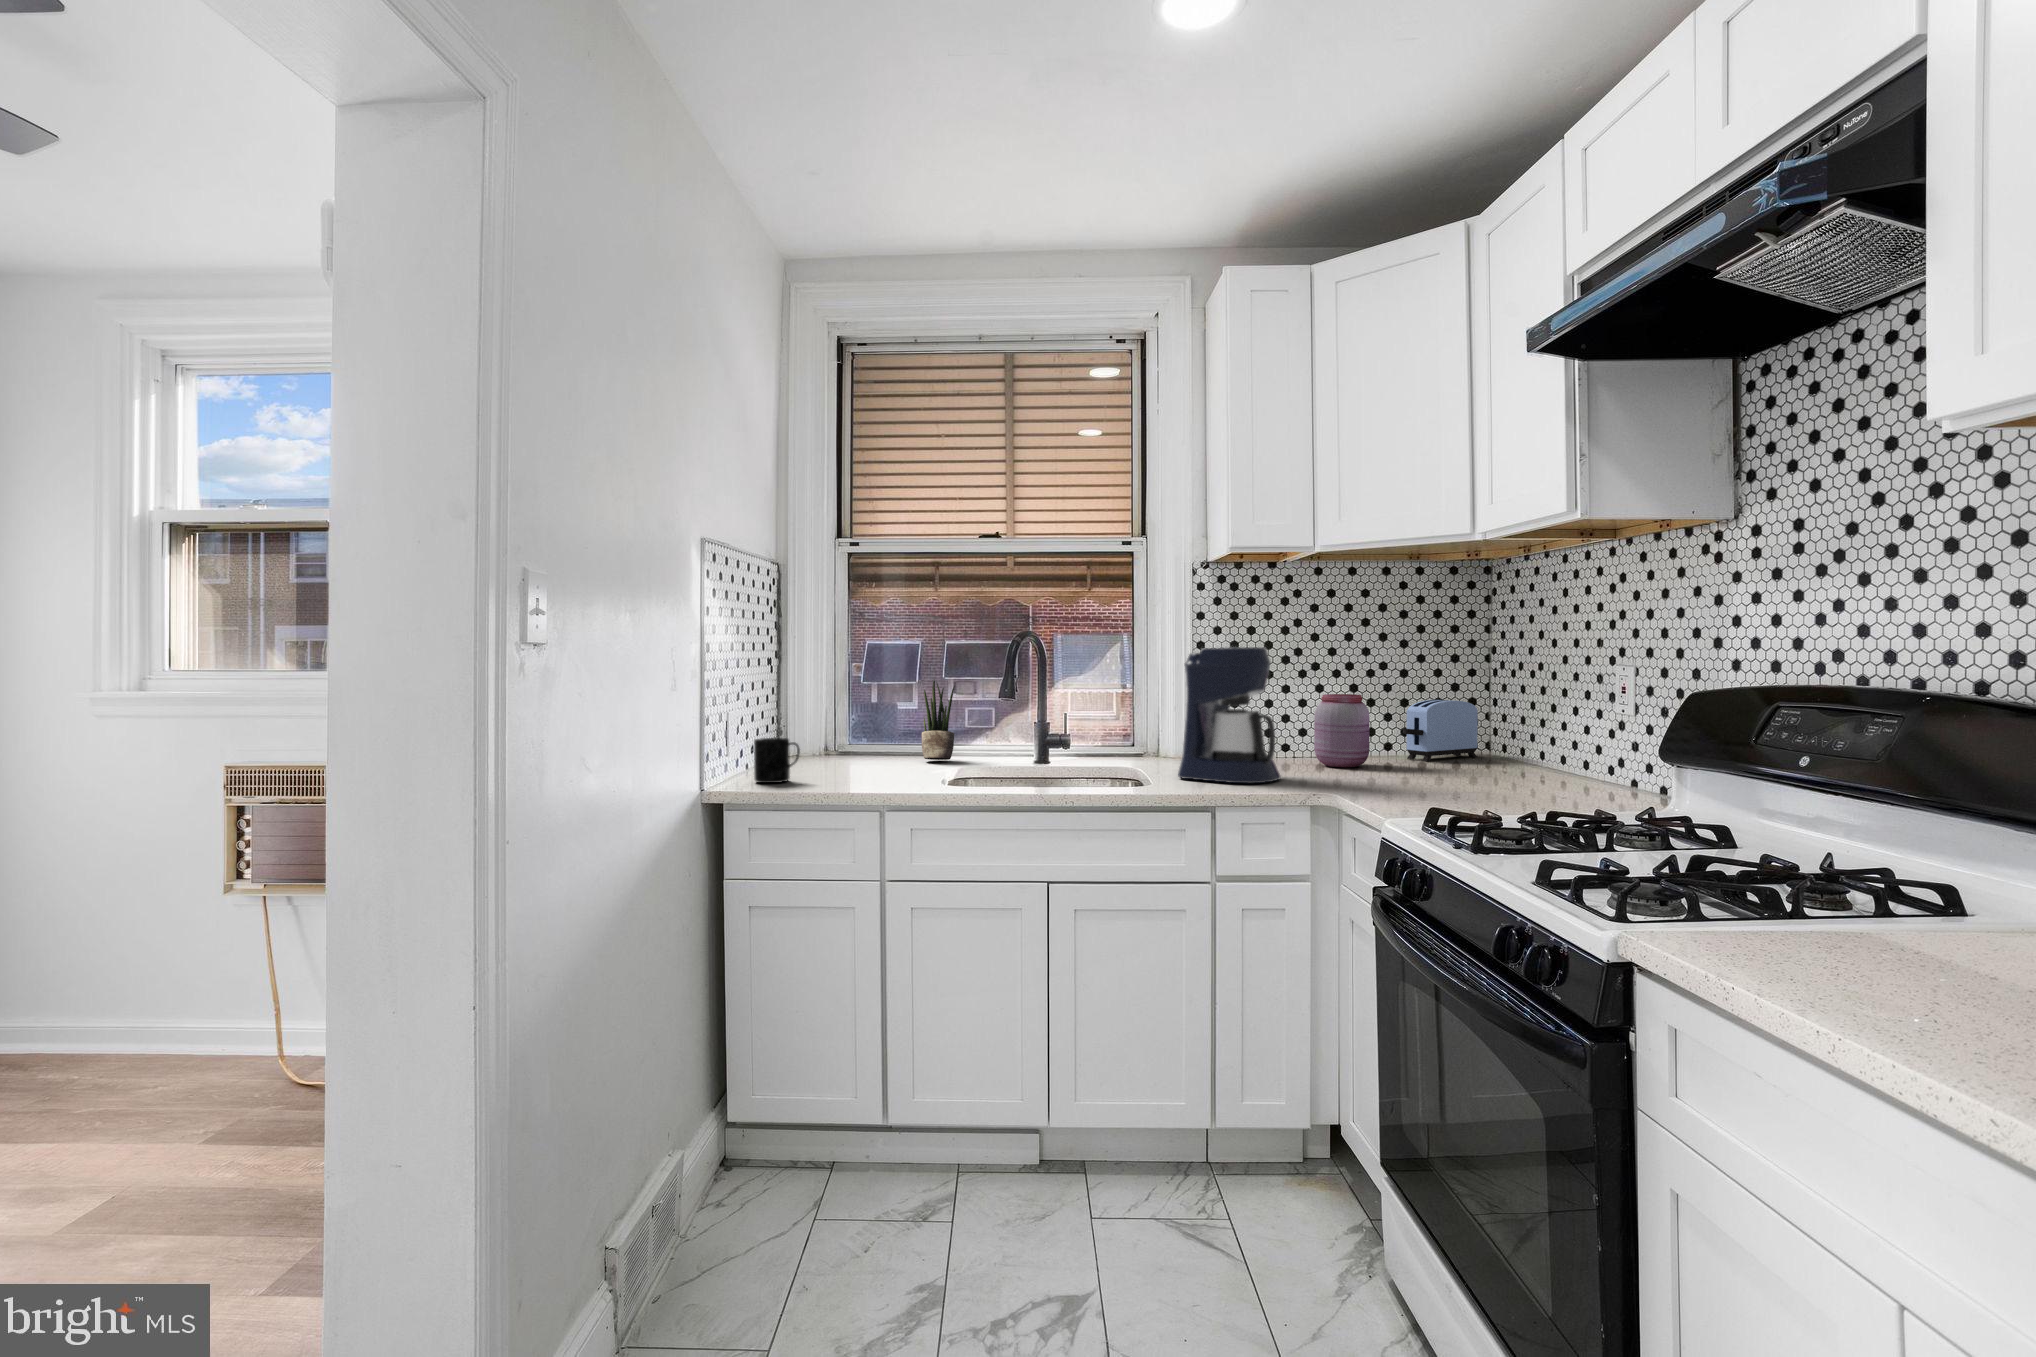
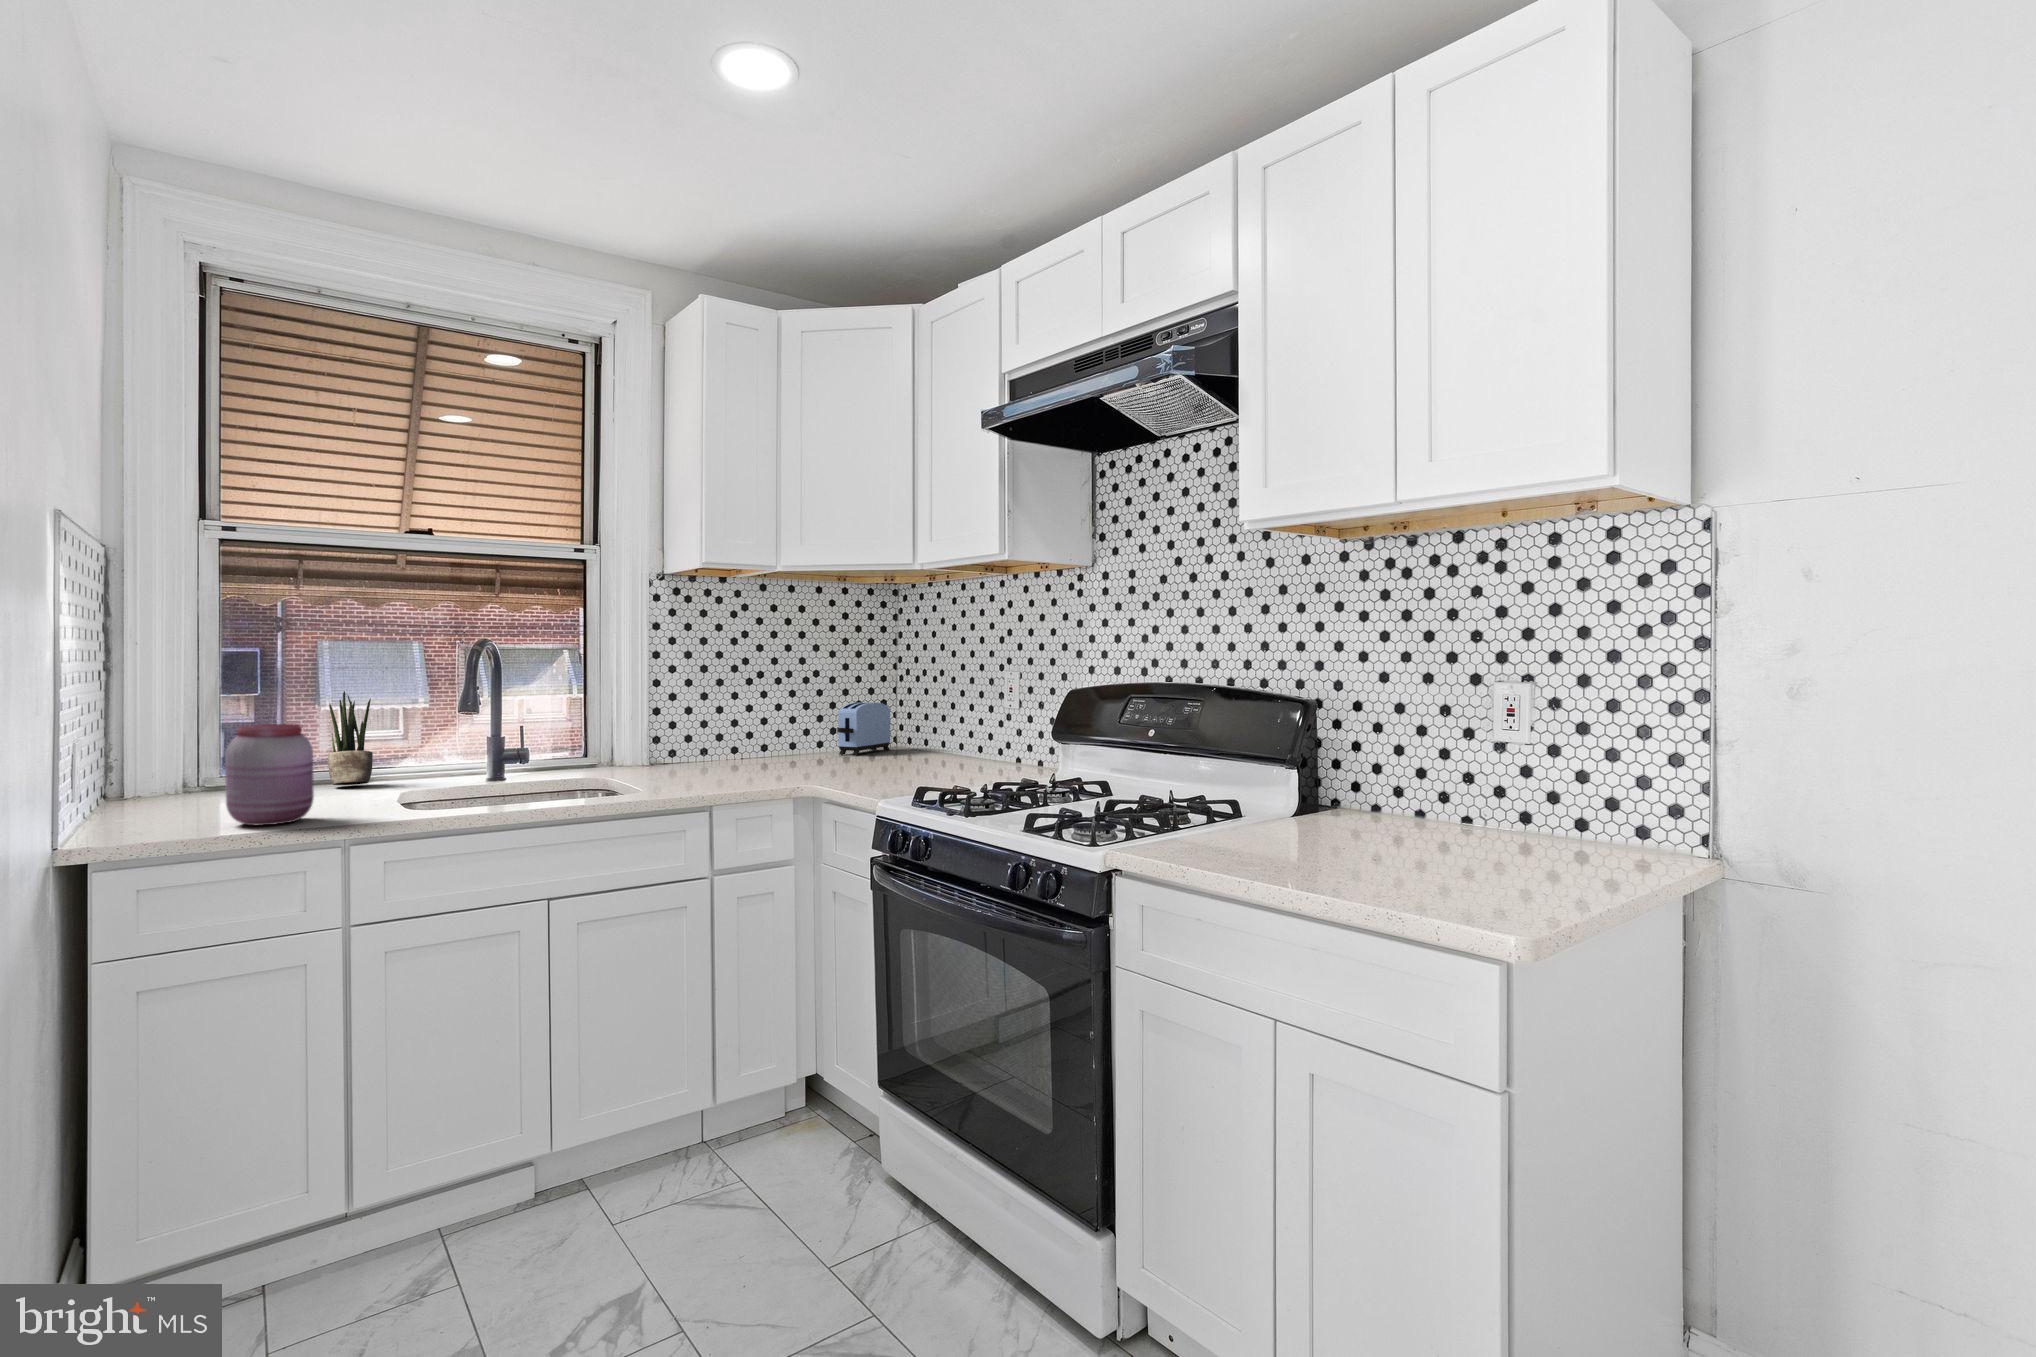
coffee maker: present [1178,647,1281,783] -> none [660,656,758,782]
jar: present [1314,694,1369,767] -> present [225,724,314,826]
mug: present [754,738,800,783] -> none [118,767,193,825]

